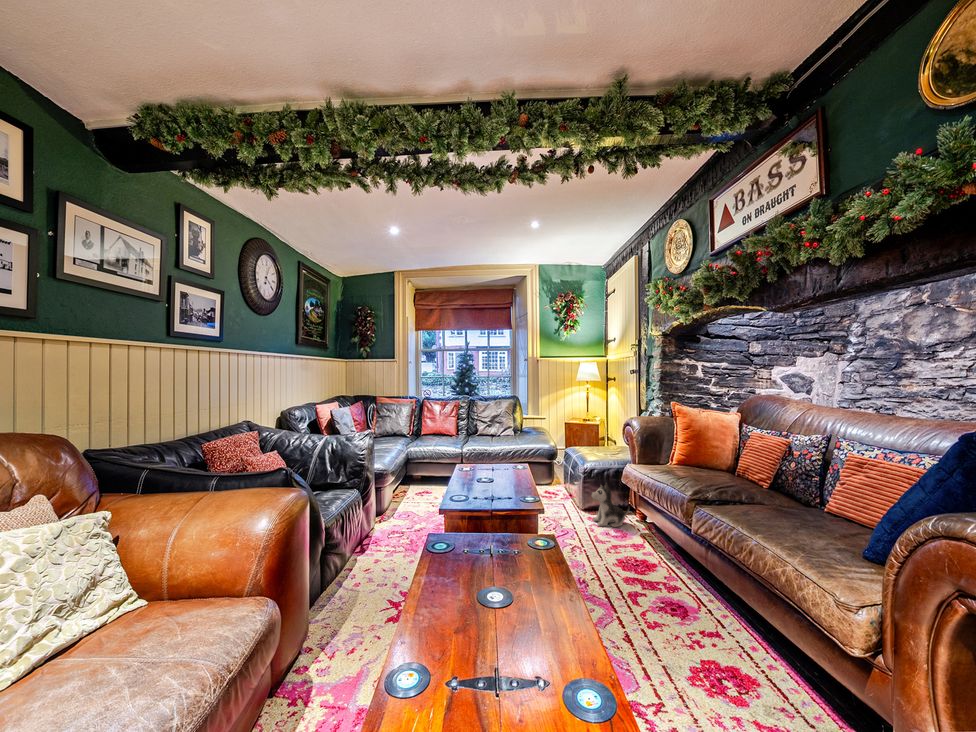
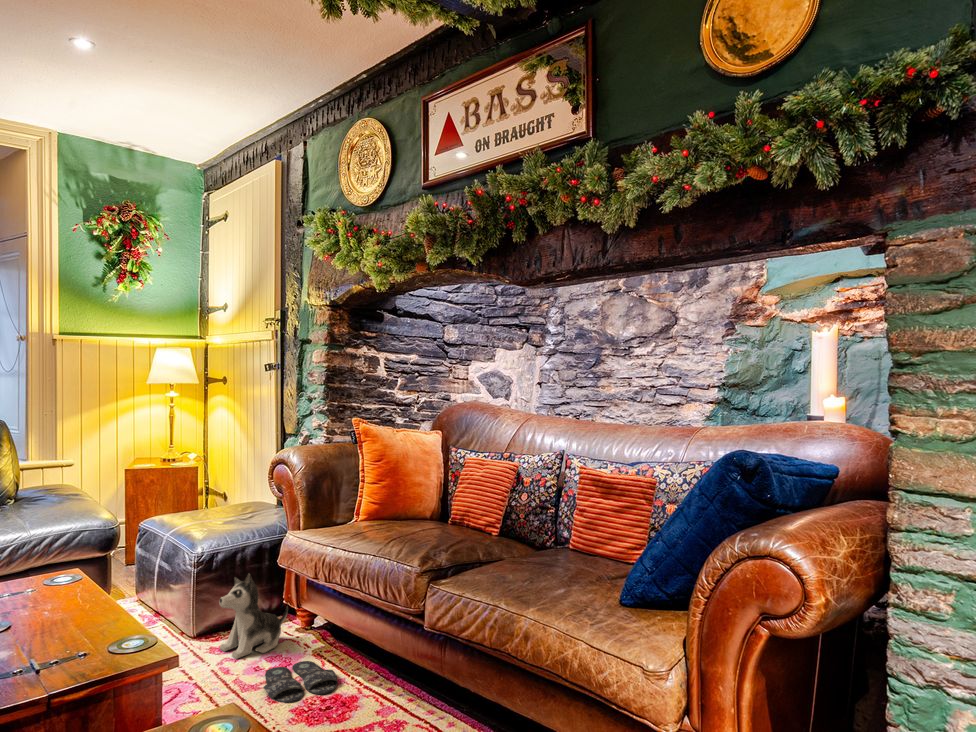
slippers: none [608,535,649,554] -> present [263,661,337,703]

